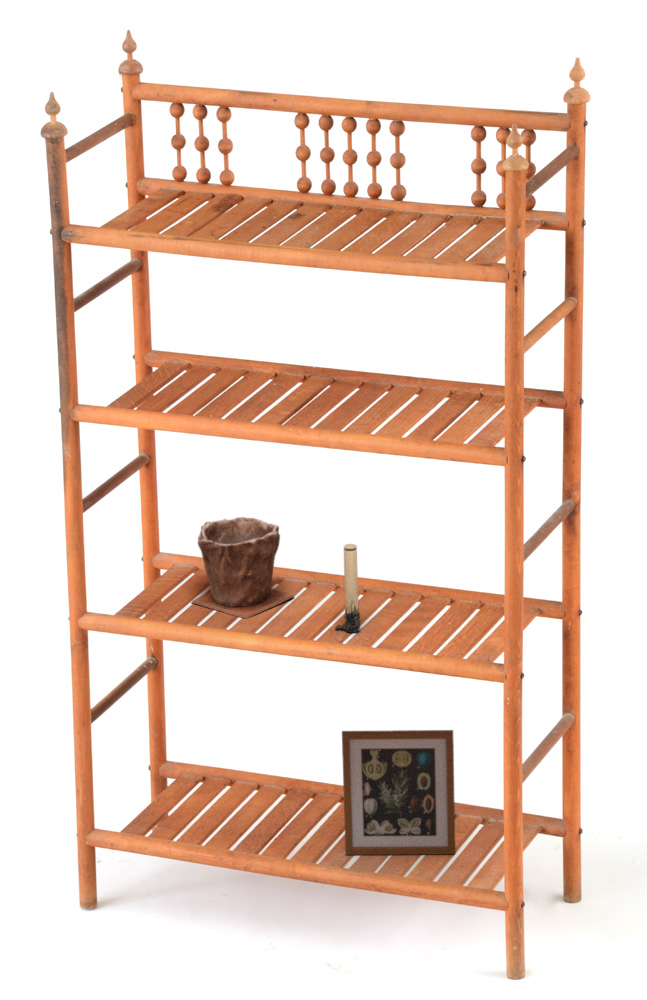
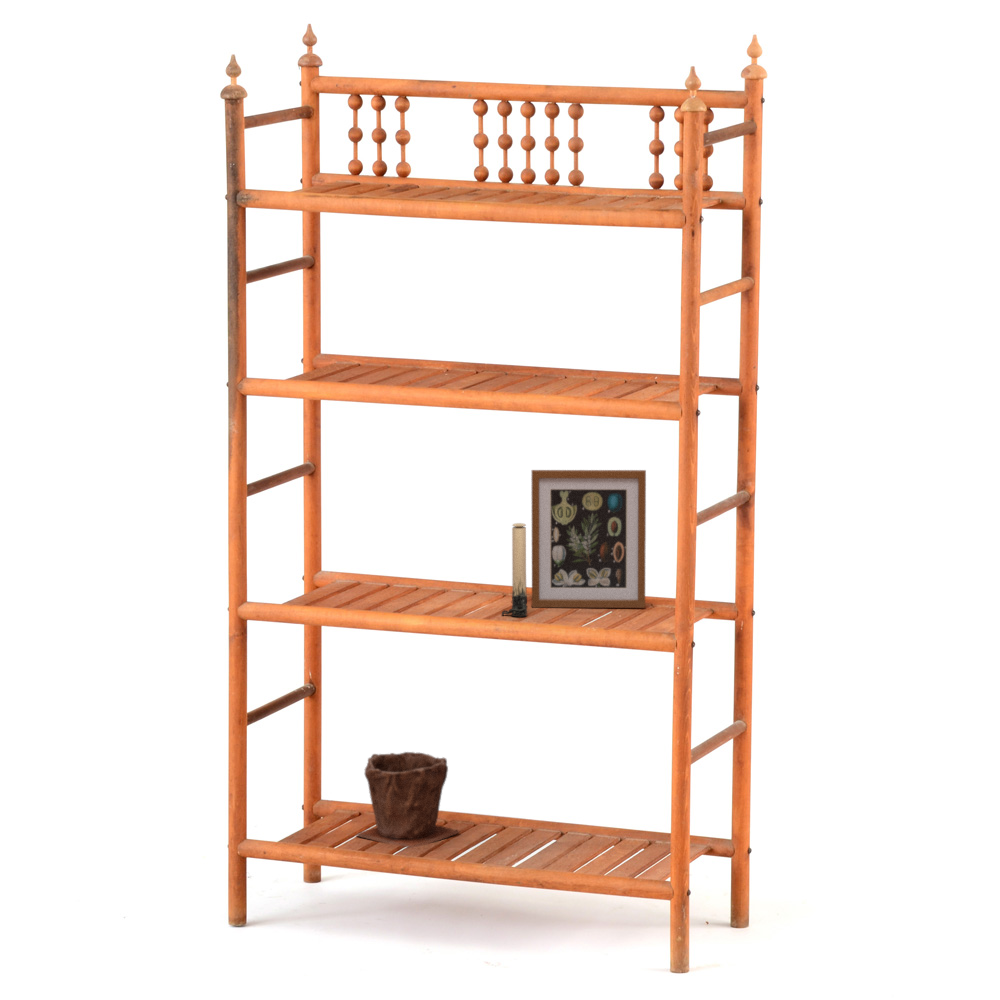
plant pot: present [192,517,294,618] -> present [356,752,460,848]
picture frame: present [342,730,455,855] -> present [531,470,646,608]

